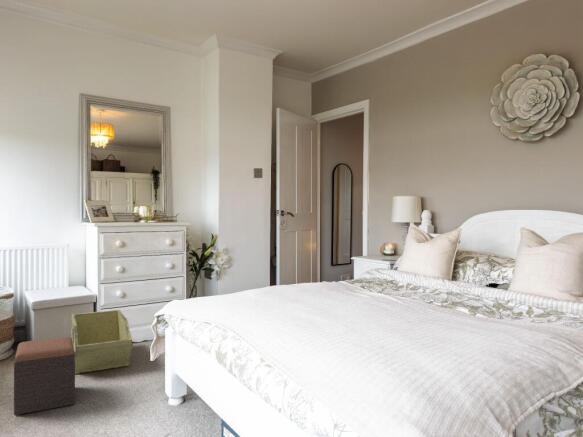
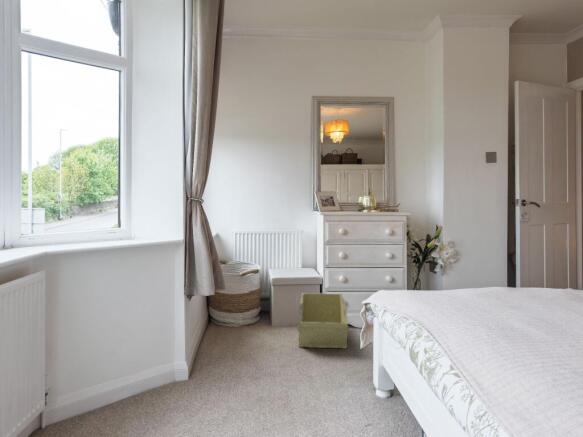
footstool: present [14,337,75,415] -> none [246,312,295,375]

